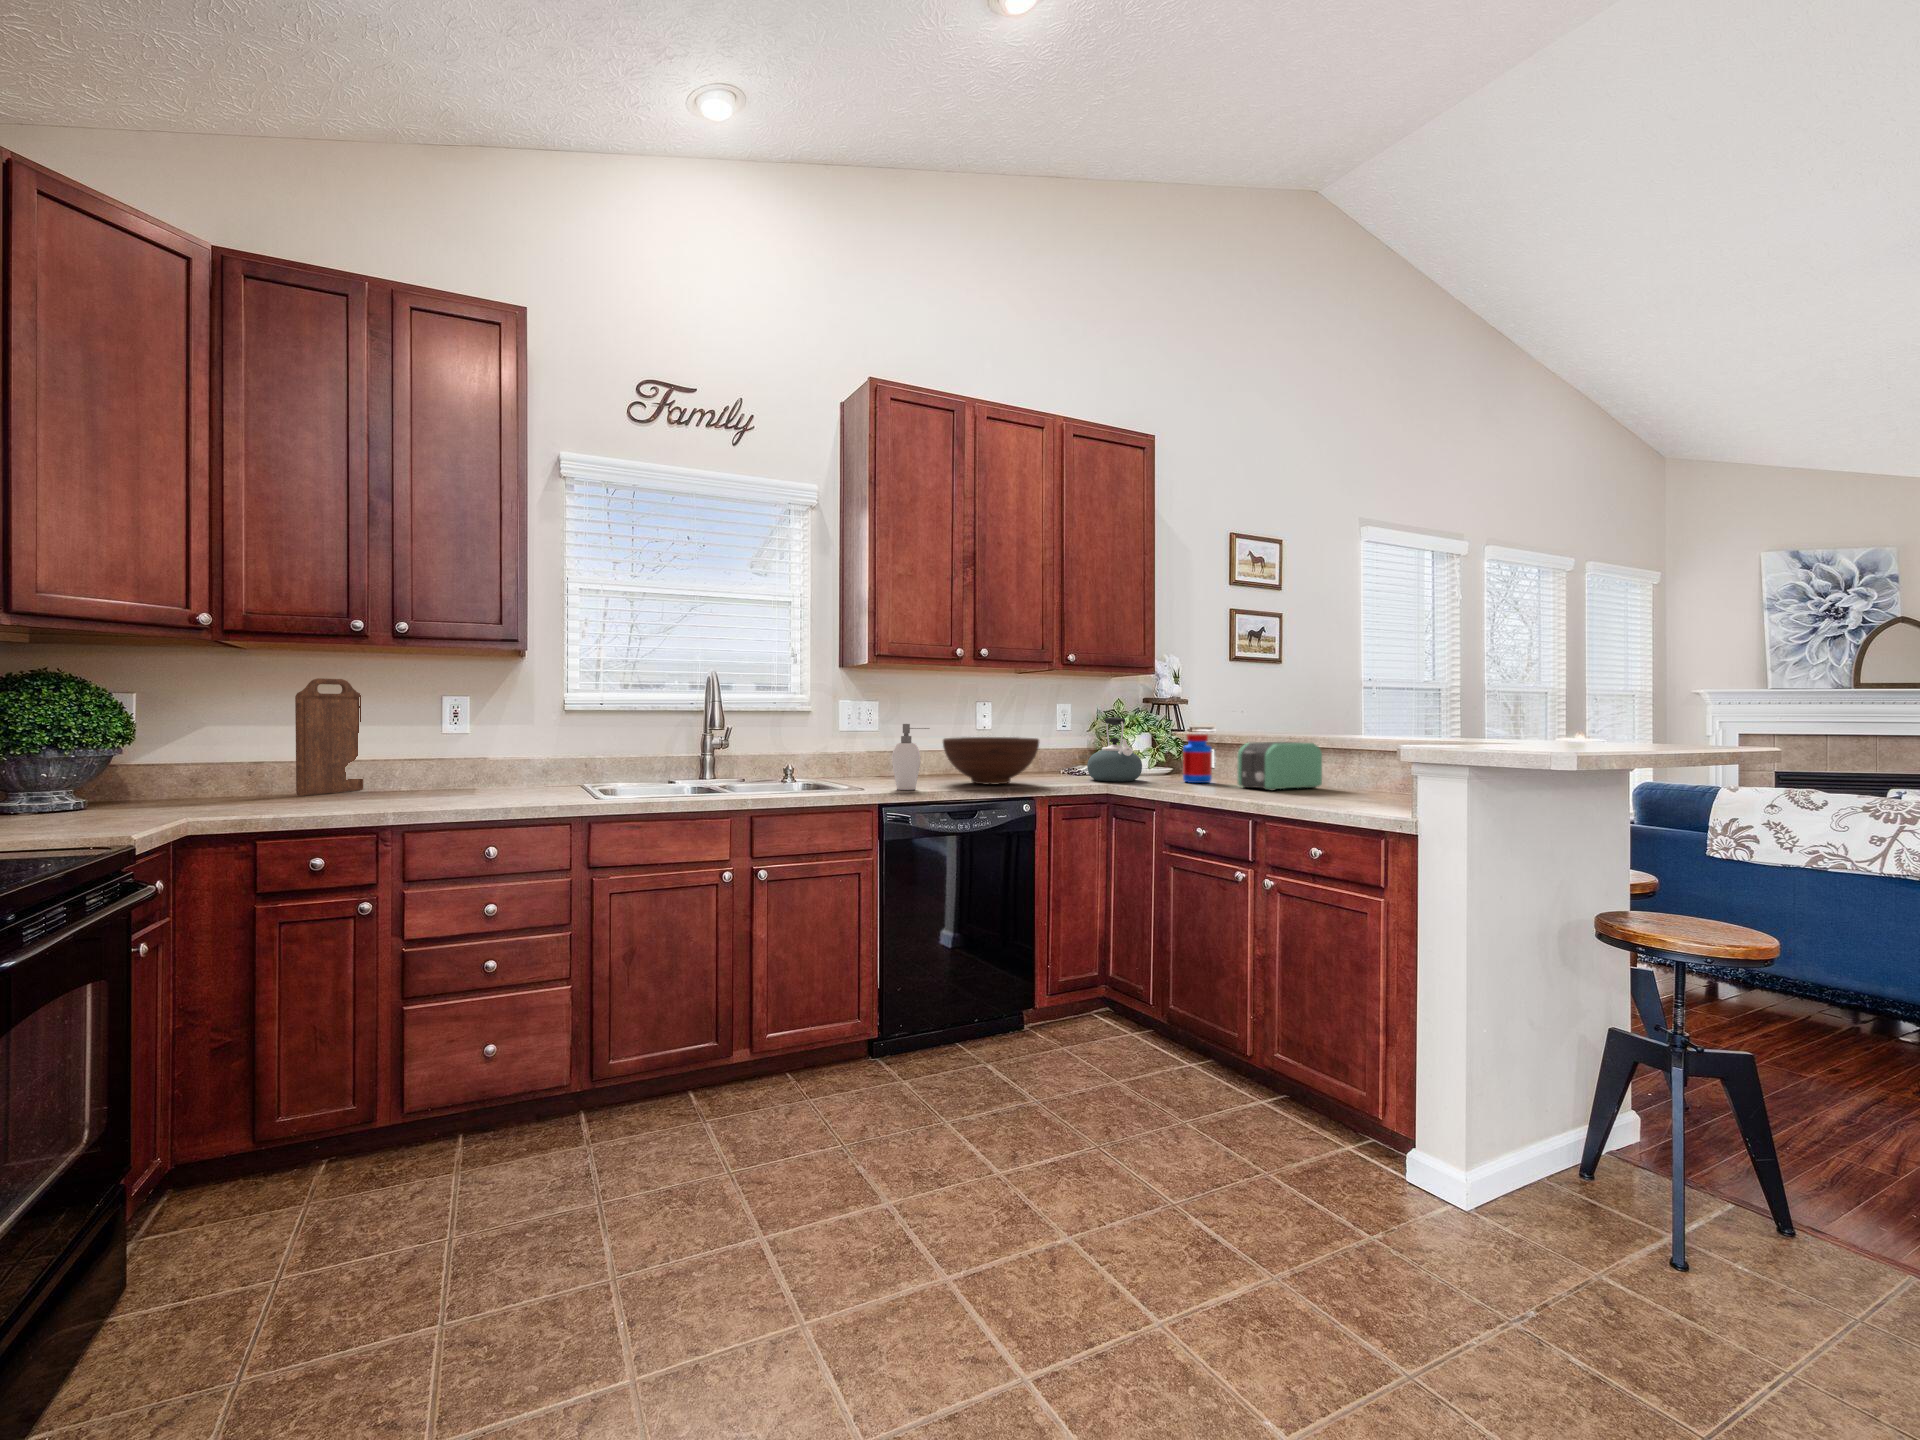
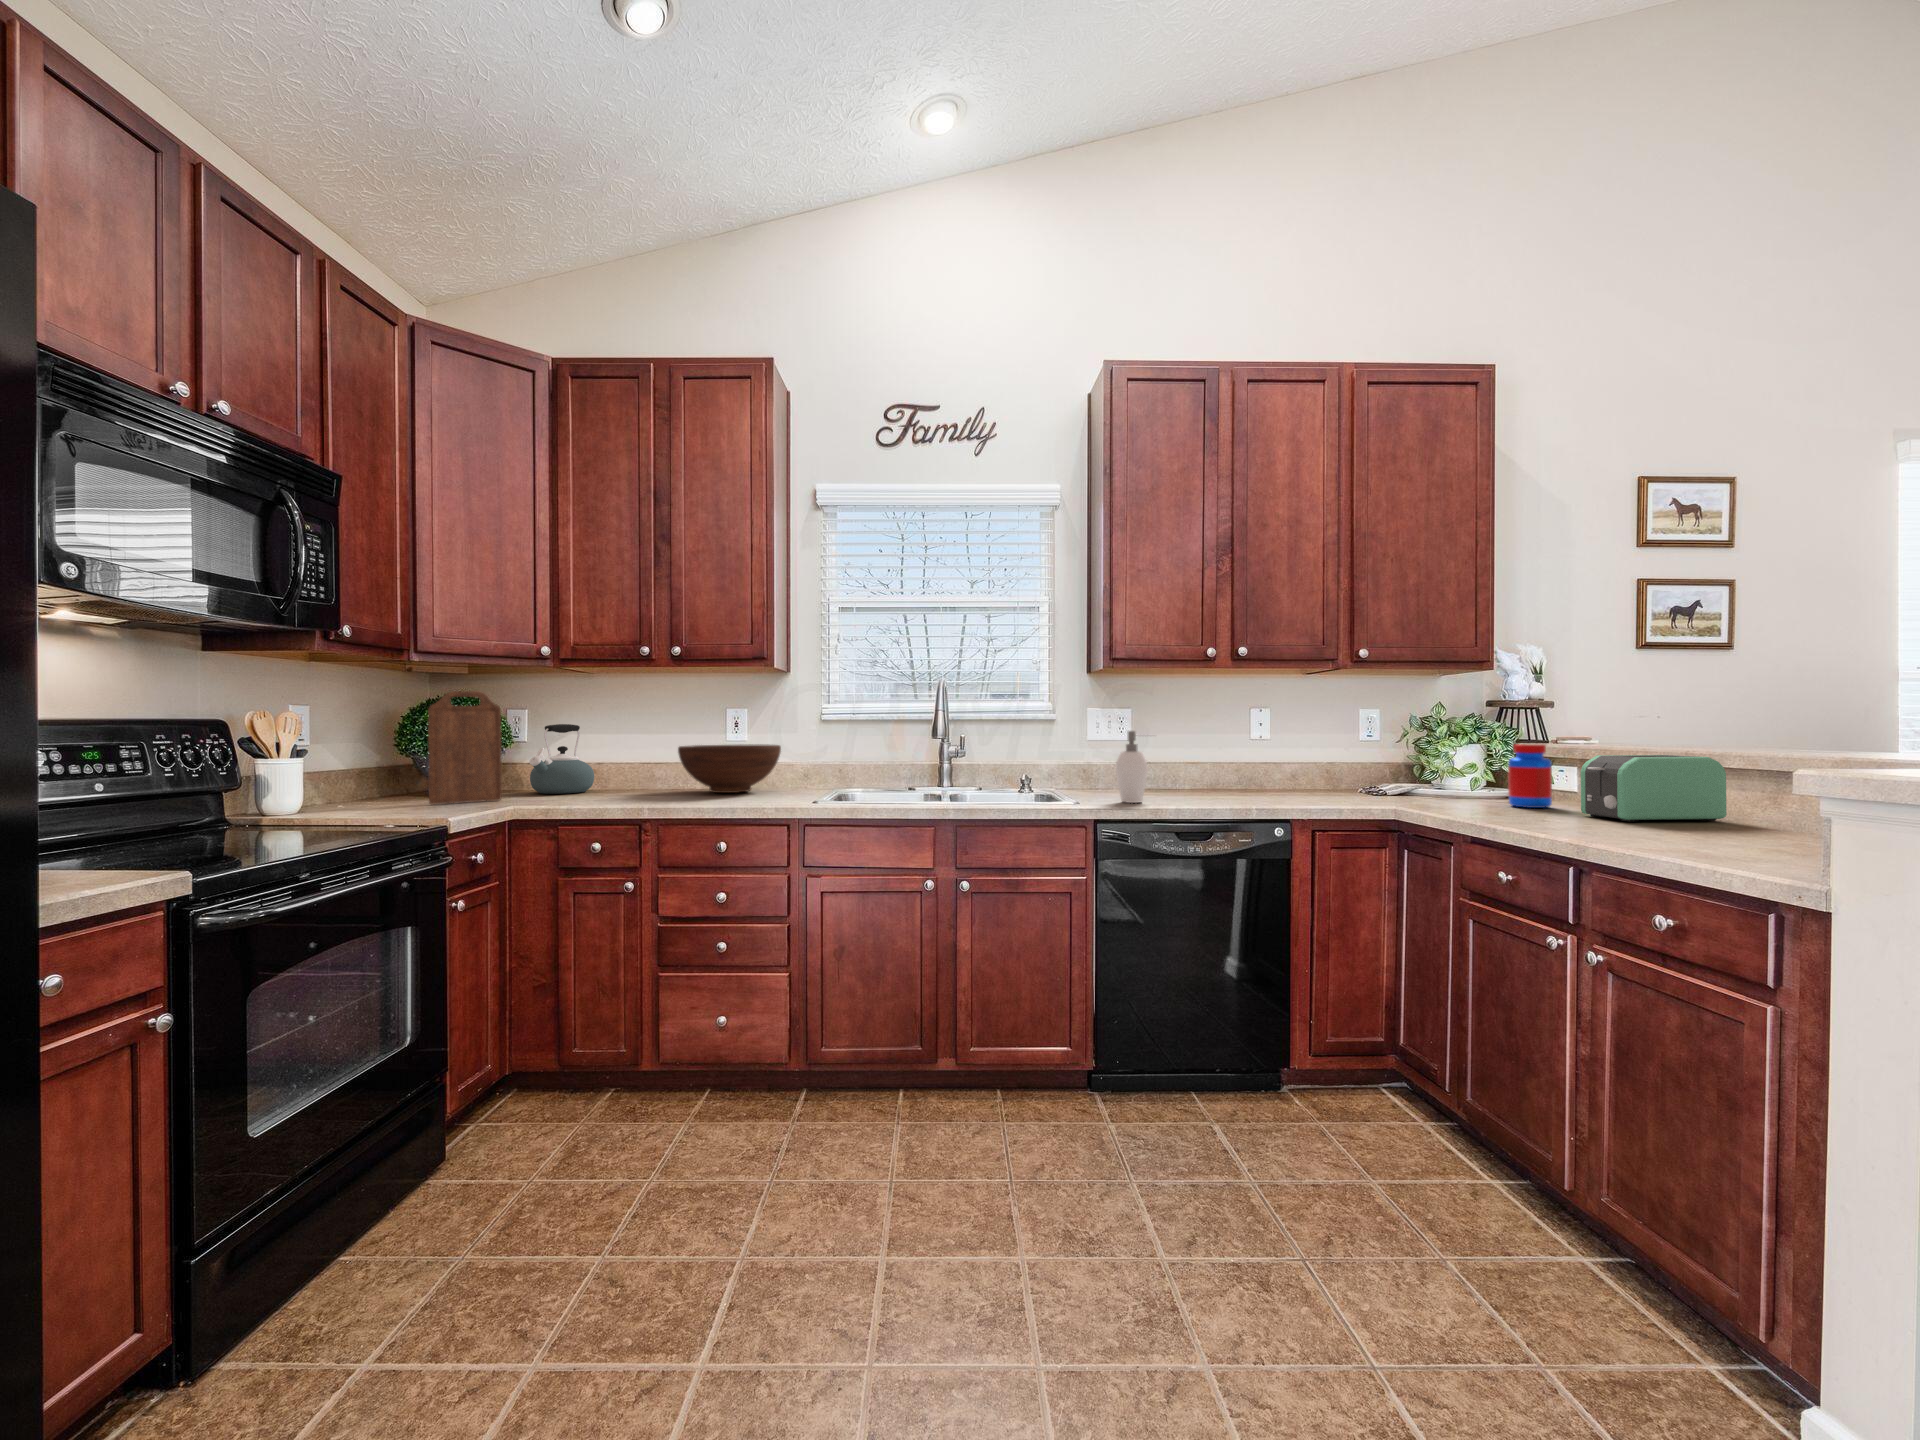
cutting board: present [295,678,363,796] -> present [428,691,502,804]
kettle: present [1087,717,1142,782] -> present [529,724,594,794]
fruit bowl: present [943,737,1039,785] -> present [678,744,781,793]

